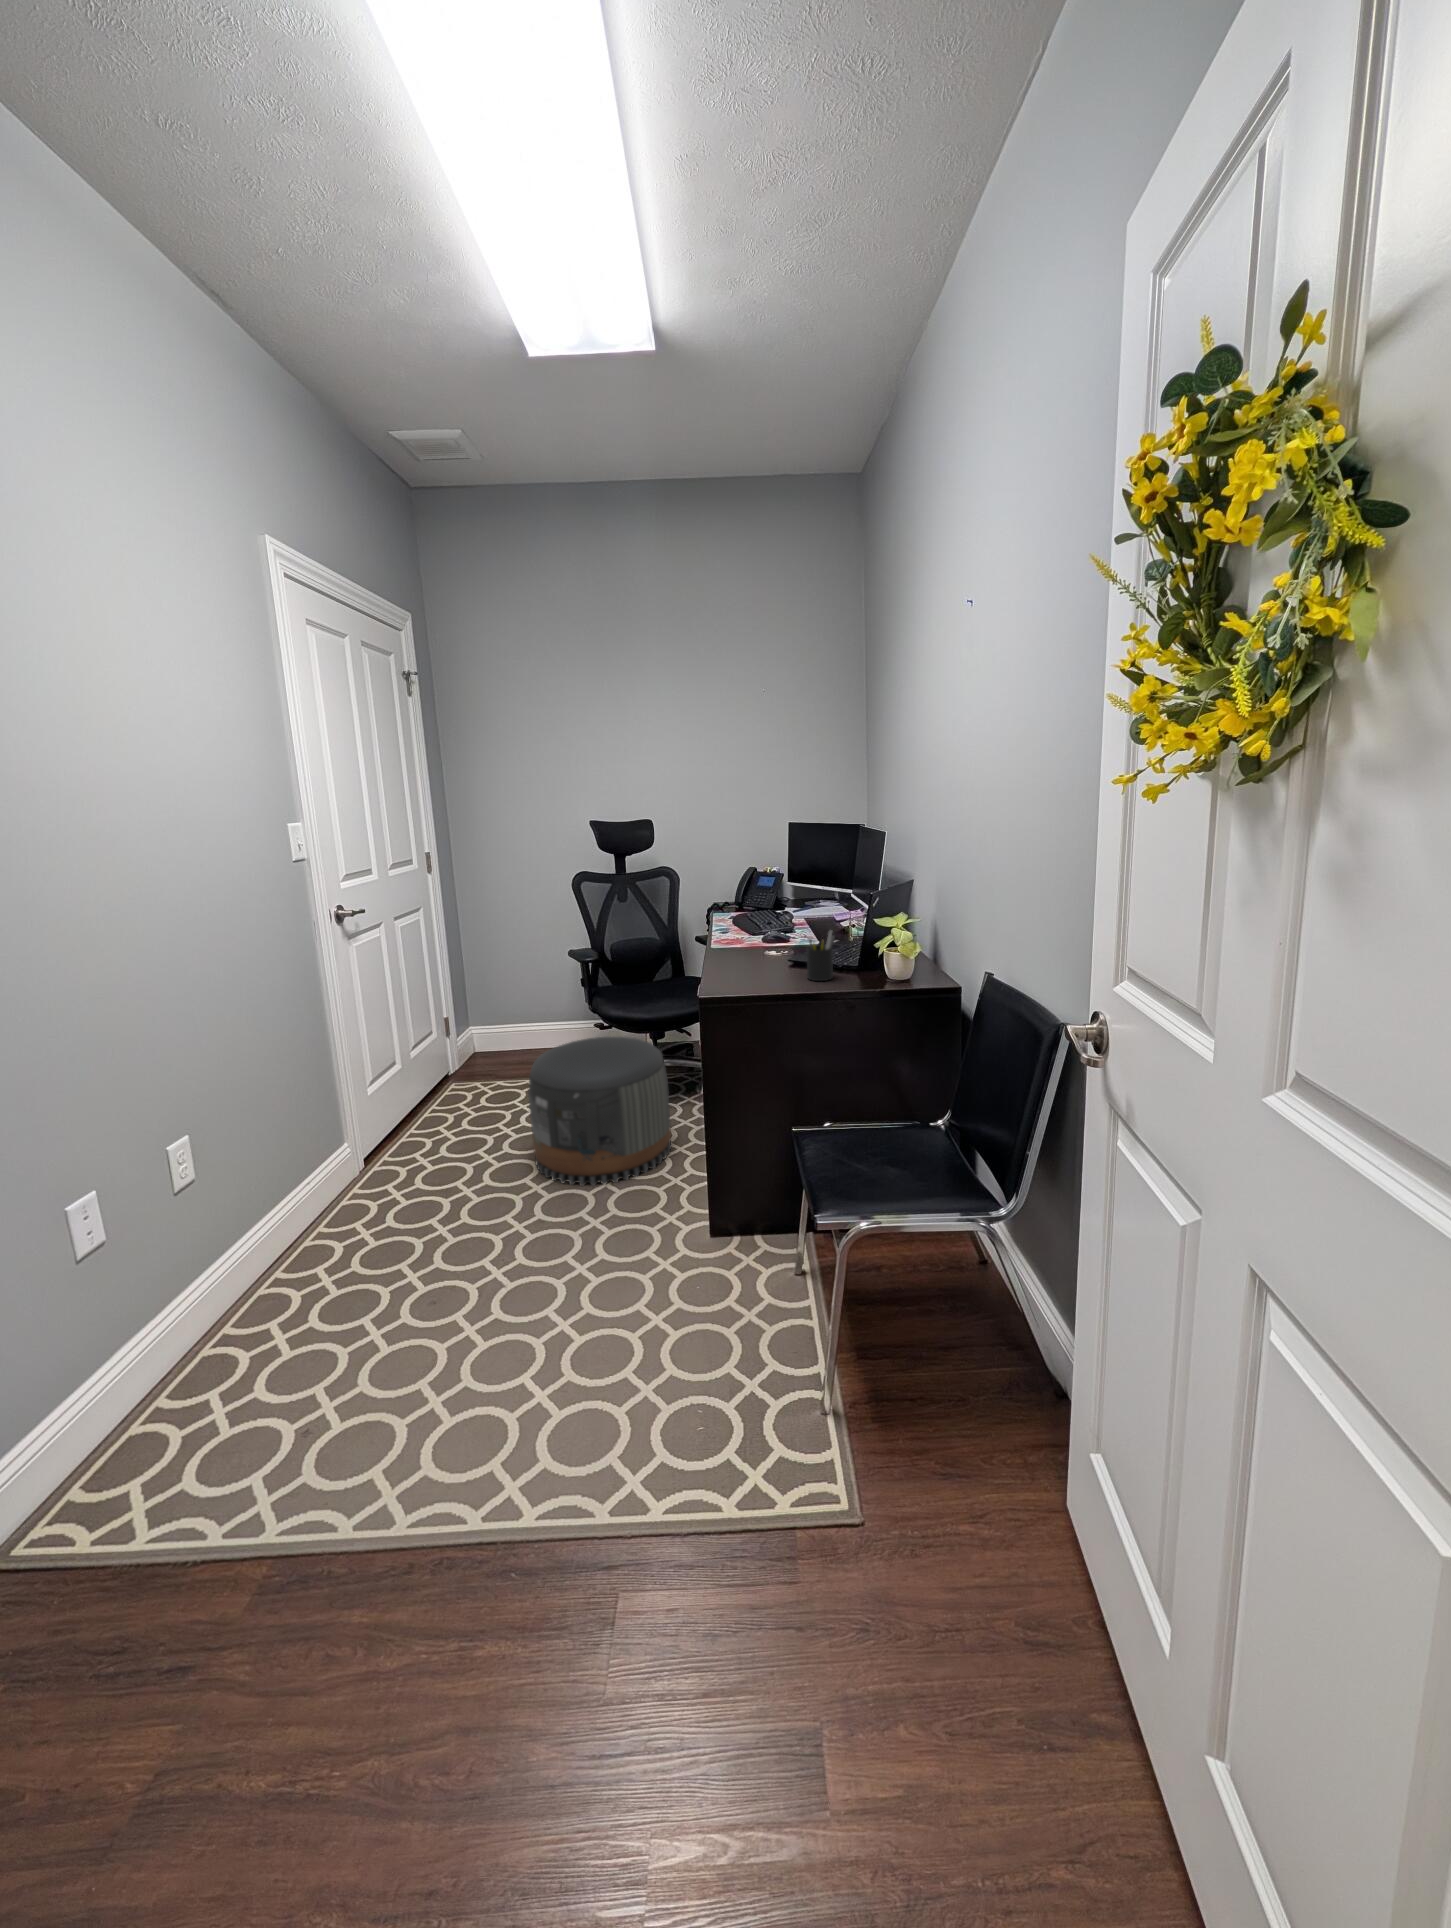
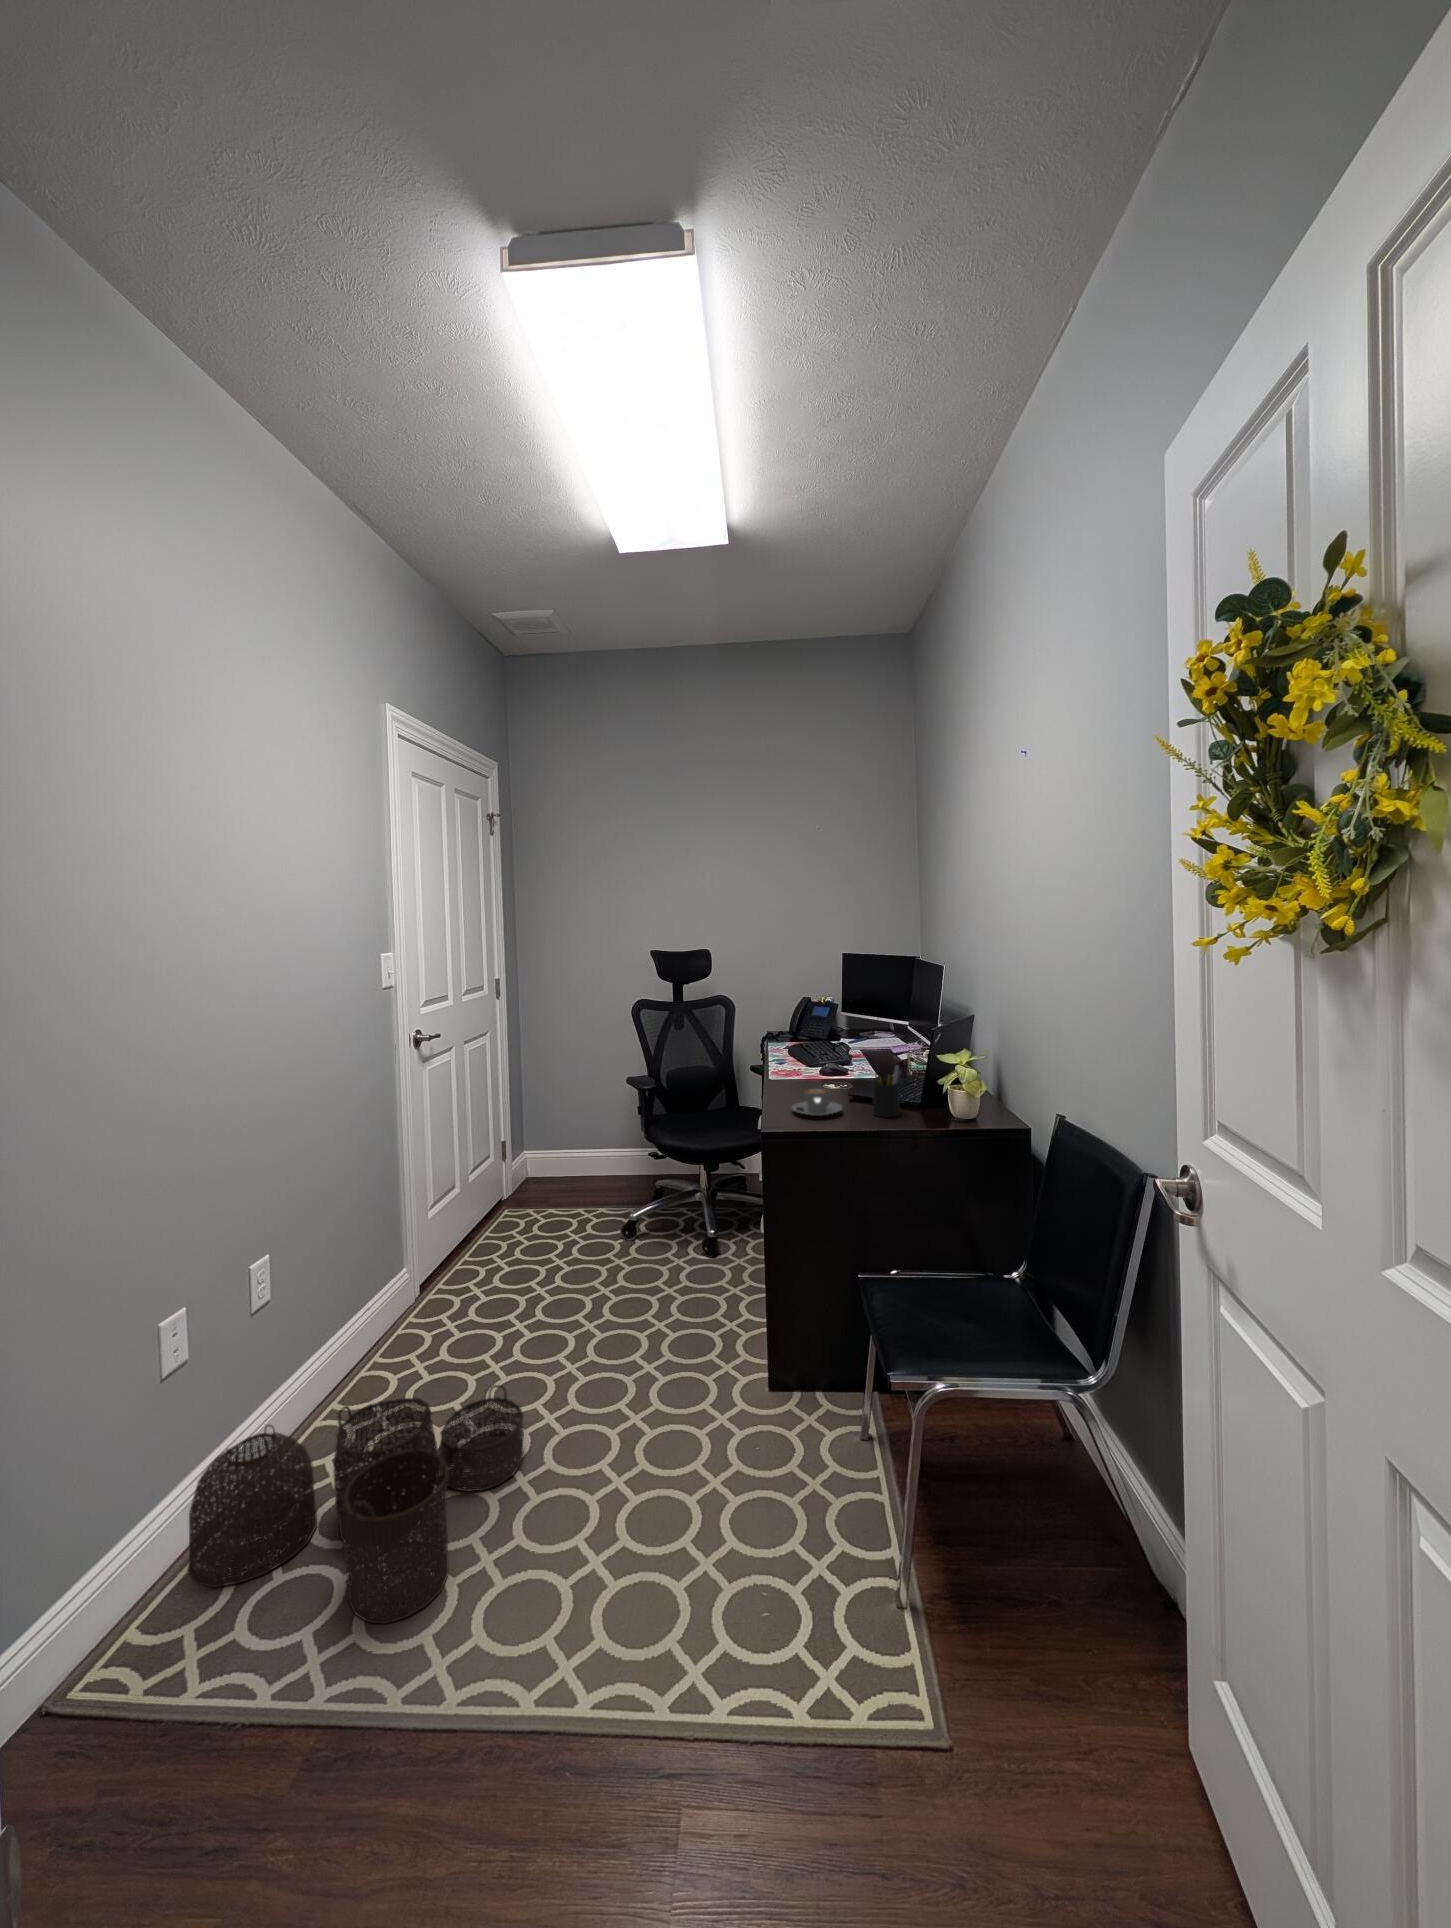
coffee cup: none [728,955,778,982] -> present [792,1089,842,1116]
pouf: present [528,1037,671,1186] -> none [584,1167,727,1328]
woven basket: none [126,1245,472,1465] -> present [187,1385,524,1624]

